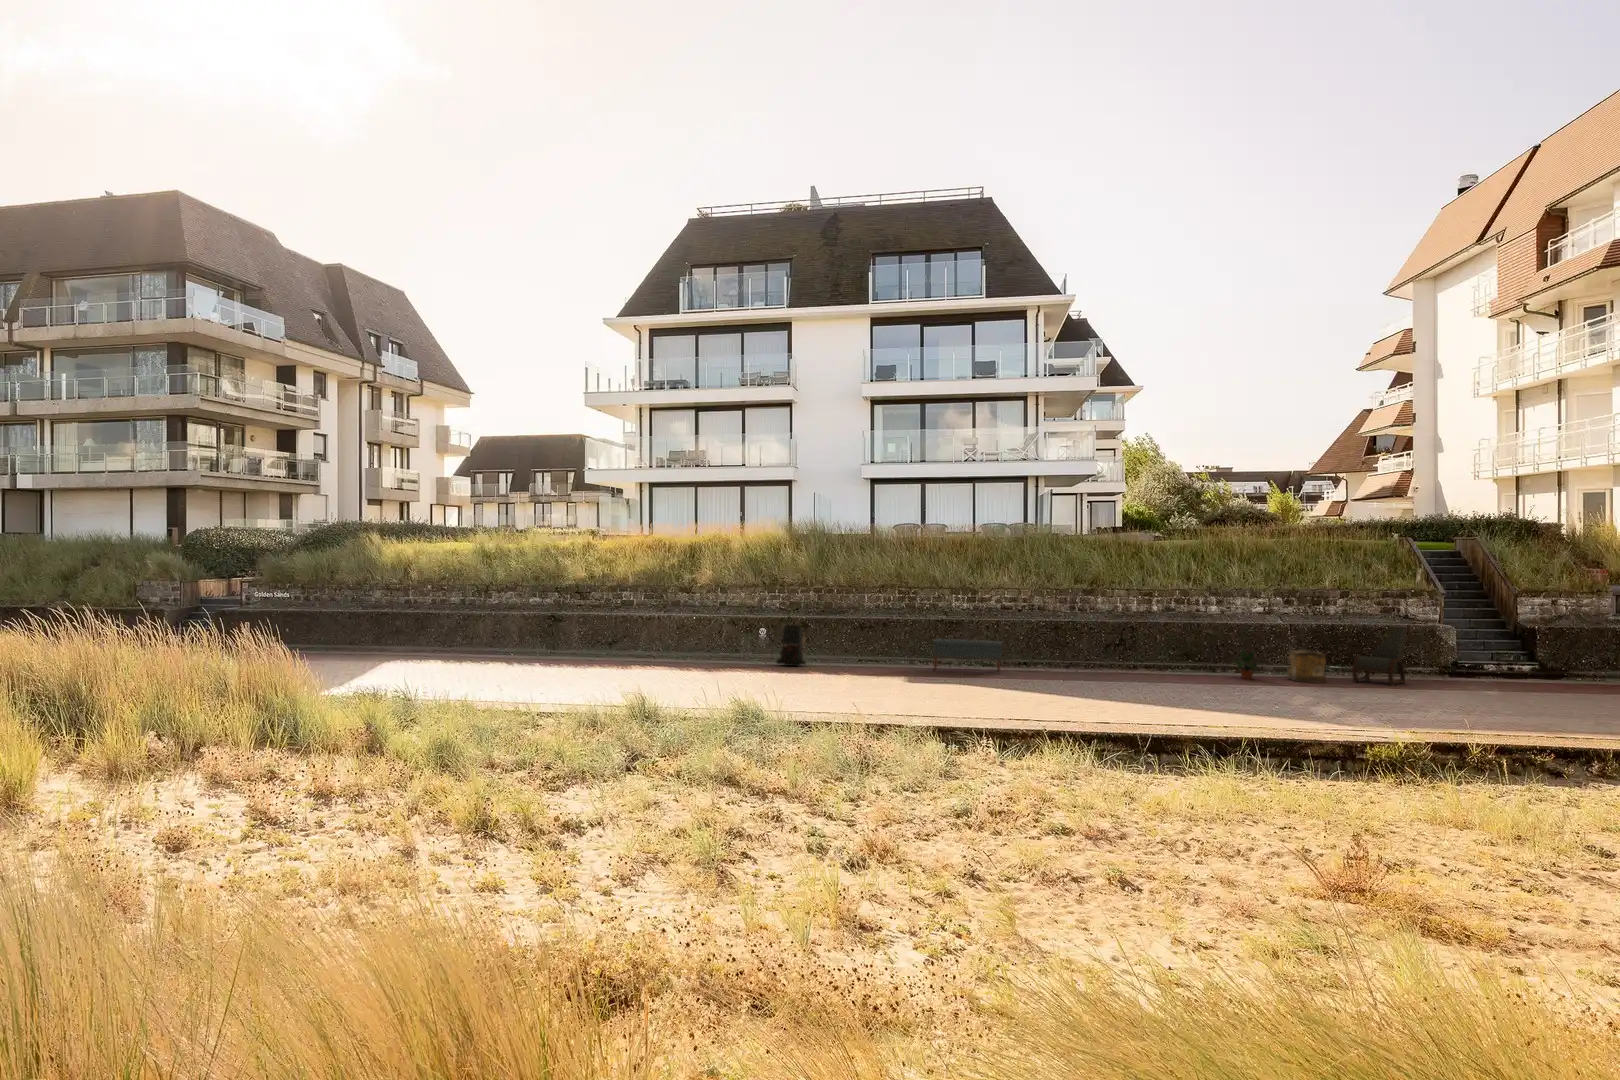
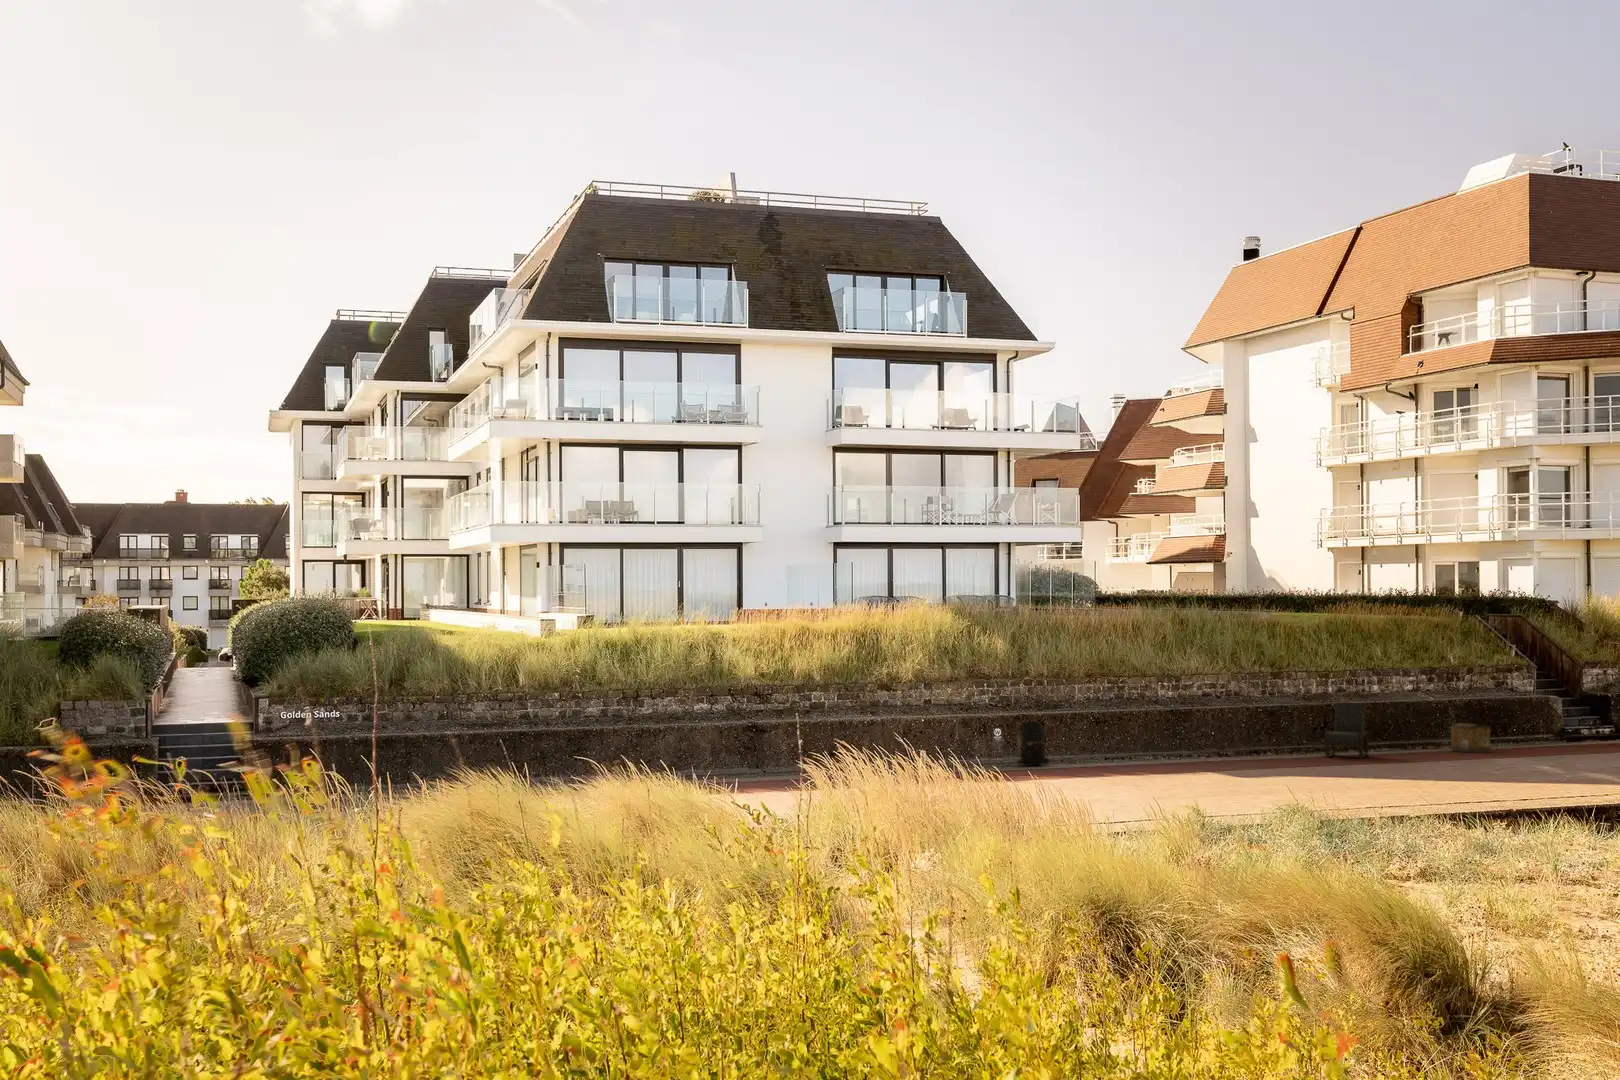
lounge chair: present [1352,627,1405,686] -> present [1325,703,1368,758]
bench: present [934,638,1002,673] -> none [1163,728,1238,762]
potted plant: present [1234,648,1259,679] -> none [1410,722,1441,753]

